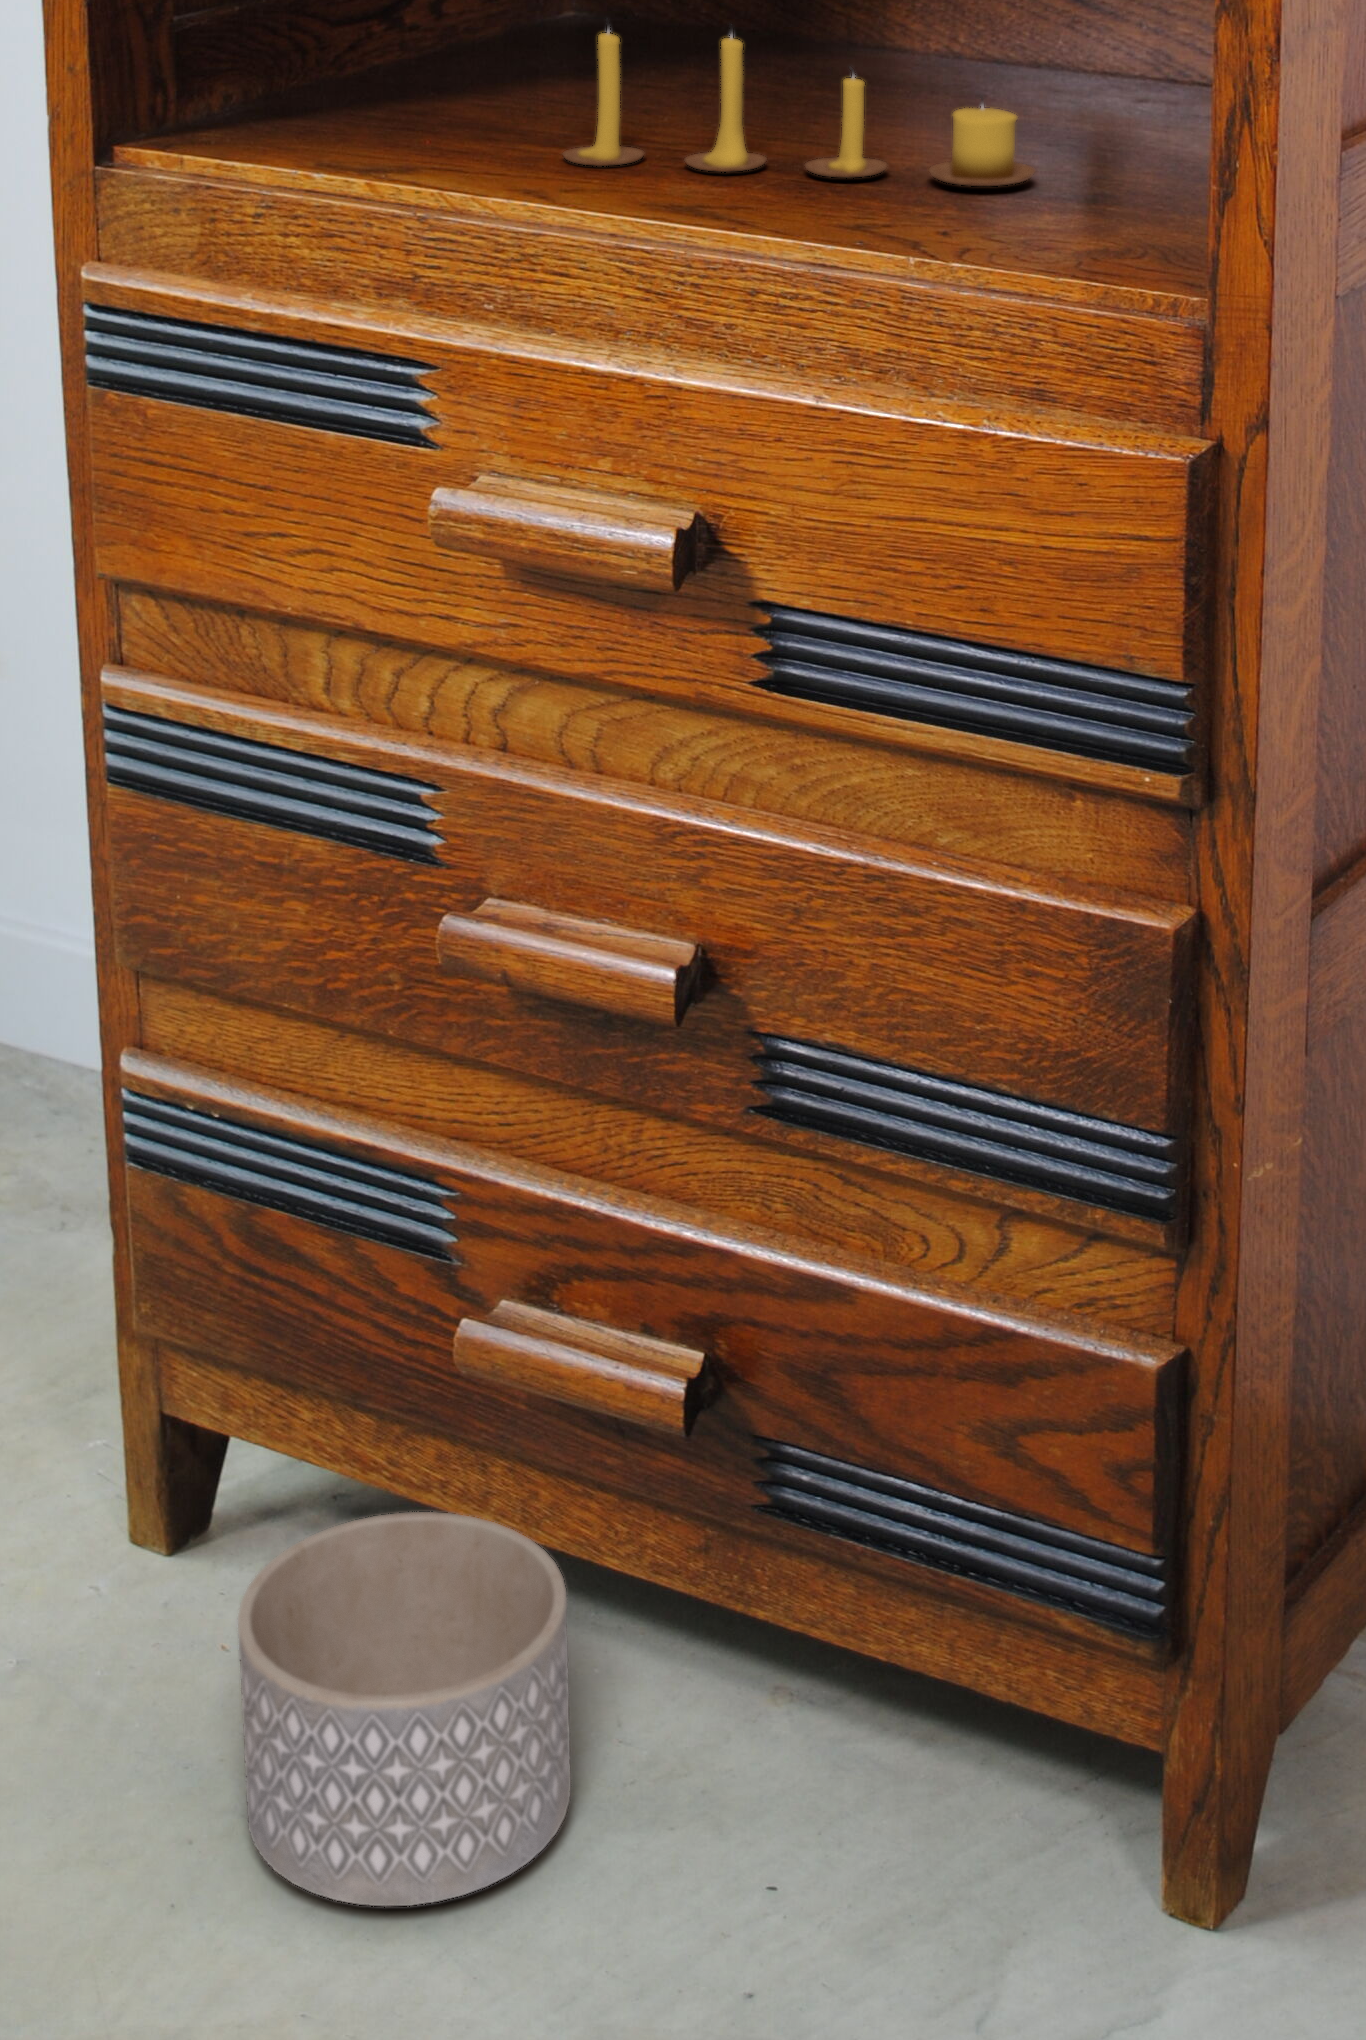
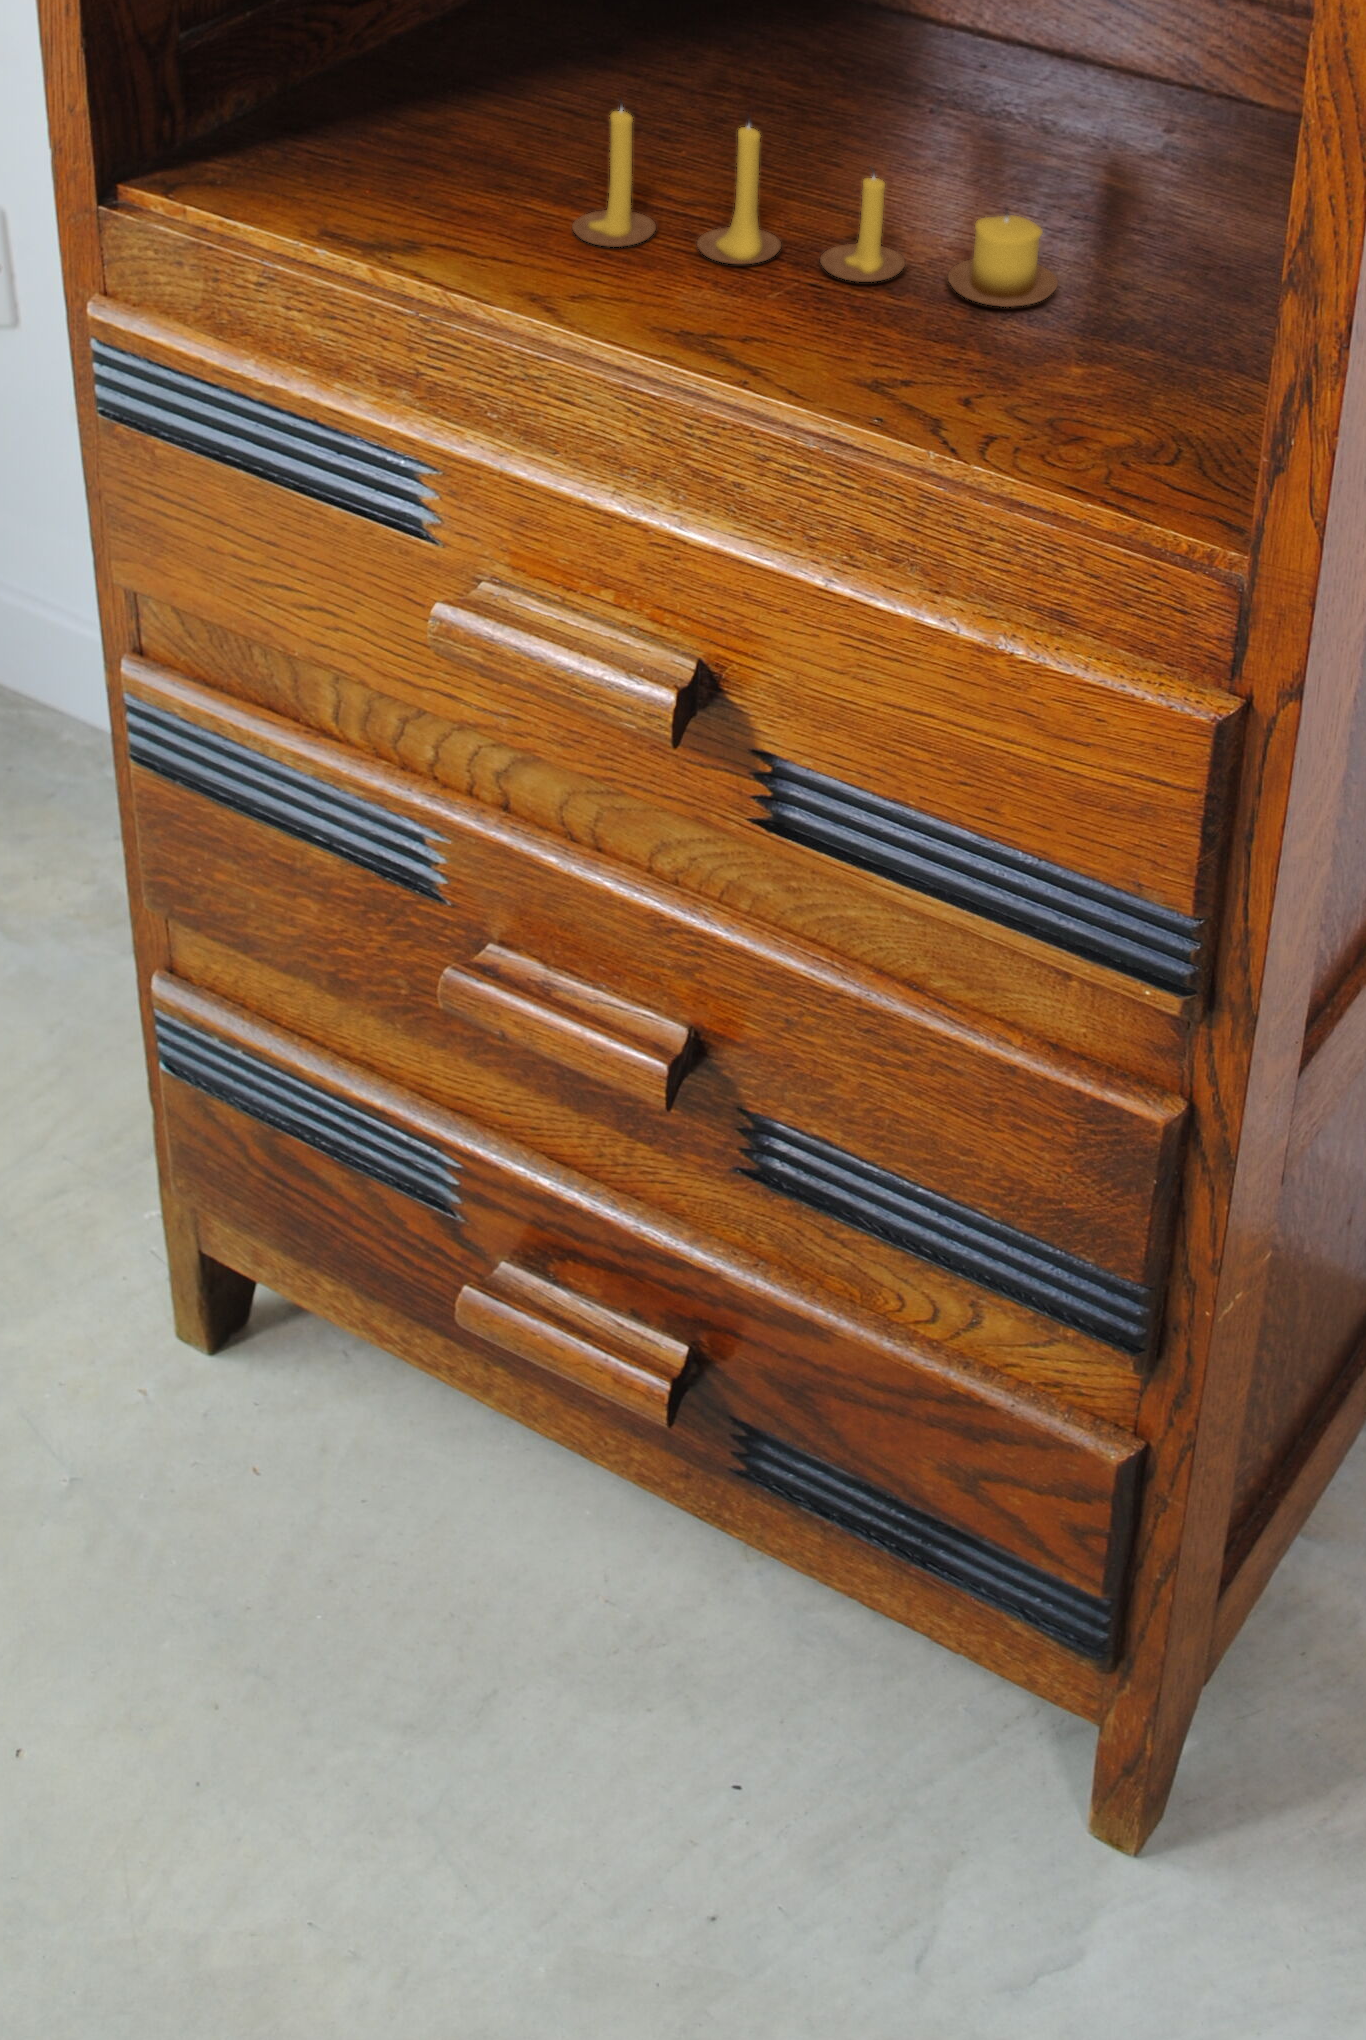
planter: present [238,1512,571,1906] -> none [257,1439,560,1824]

